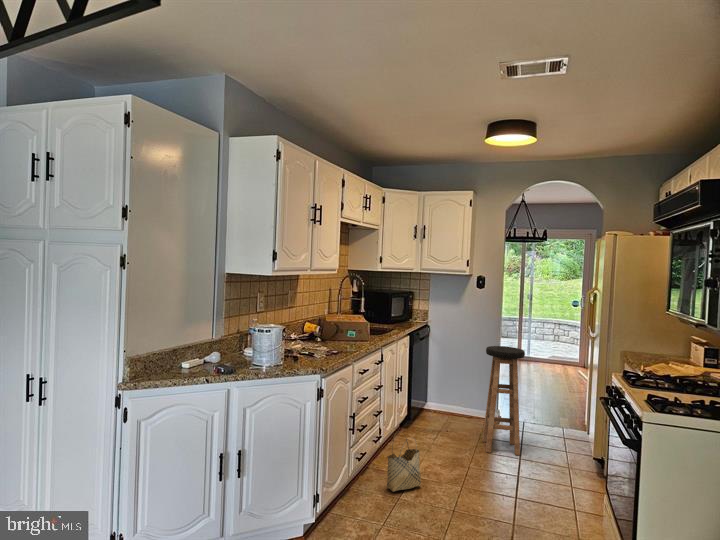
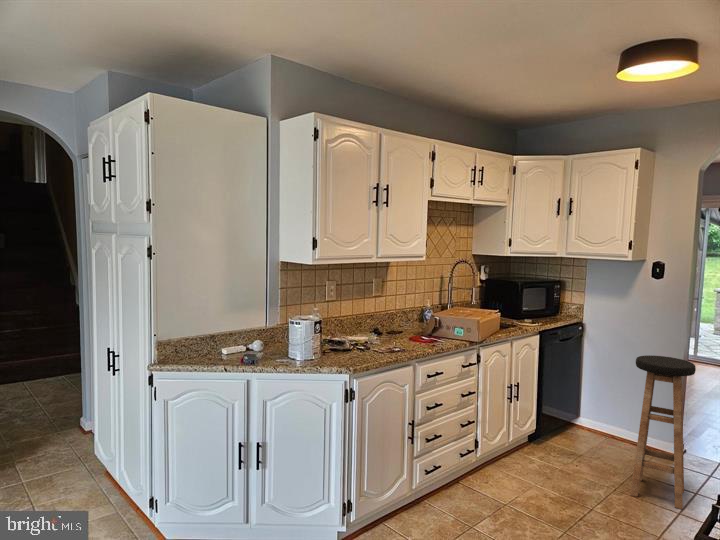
woven basket: present [387,431,421,492] -> none [463,449,509,519]

